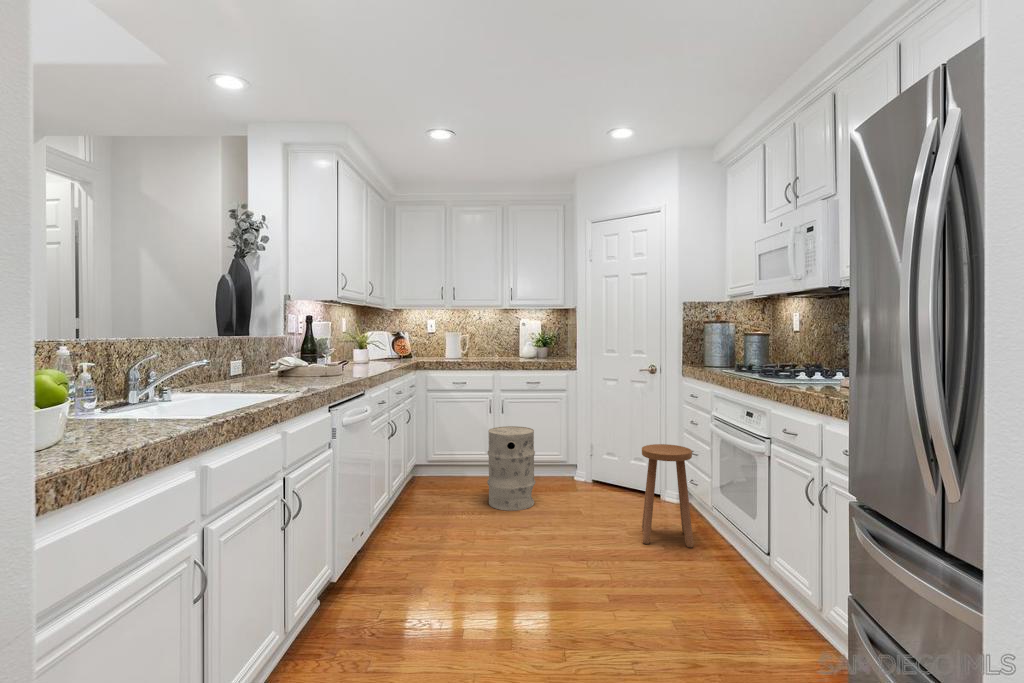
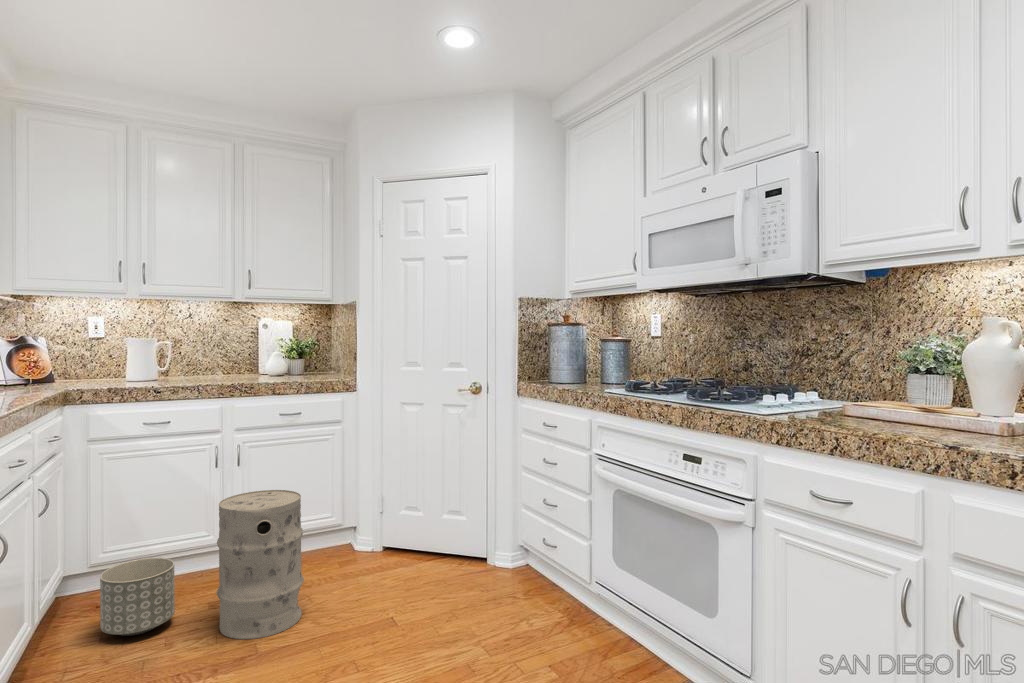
stool: present [642,444,694,548] -> none [481,498,562,656]
planter: none [432,459,467,499] -> present [100,558,175,636]

